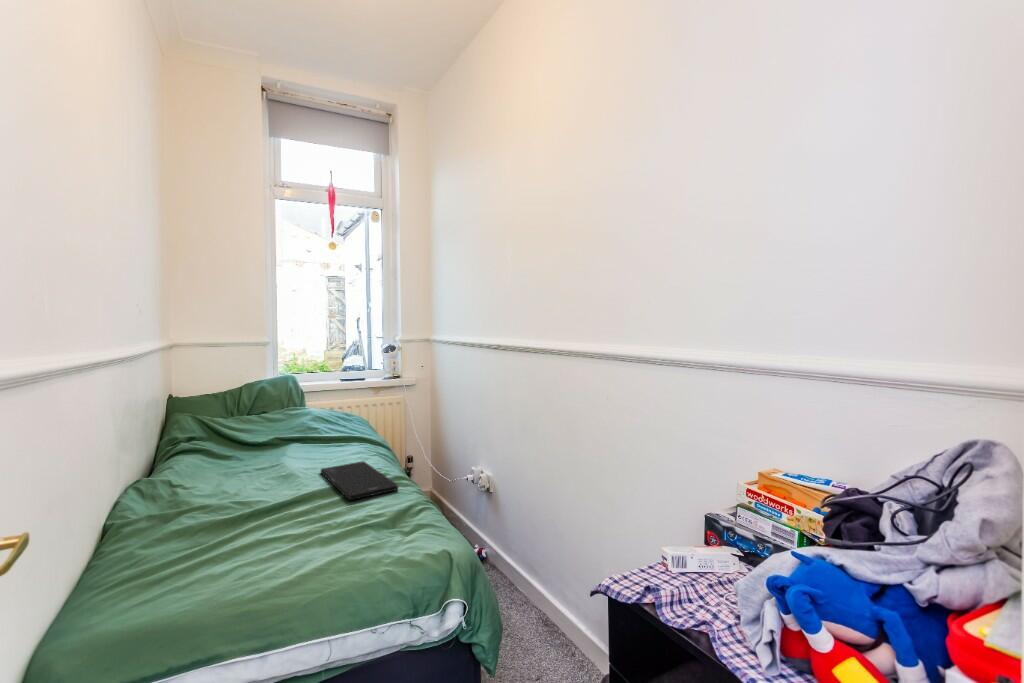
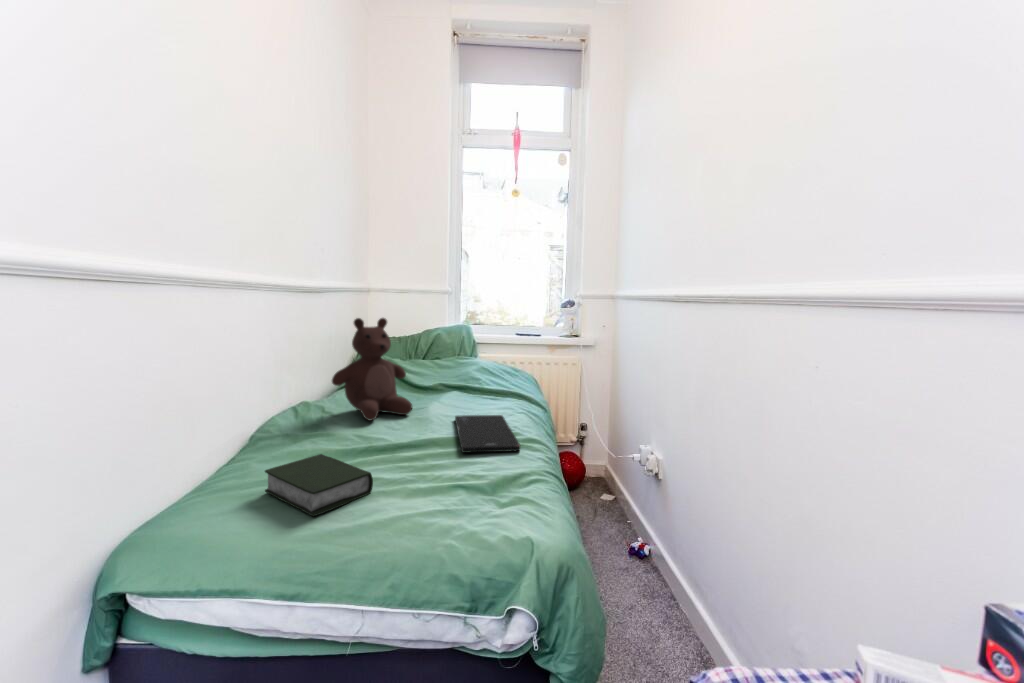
teddy bear: none [181,383,273,488] -> present [332,318,412,420]
book: none [178,527,291,581] -> present [265,454,373,516]

